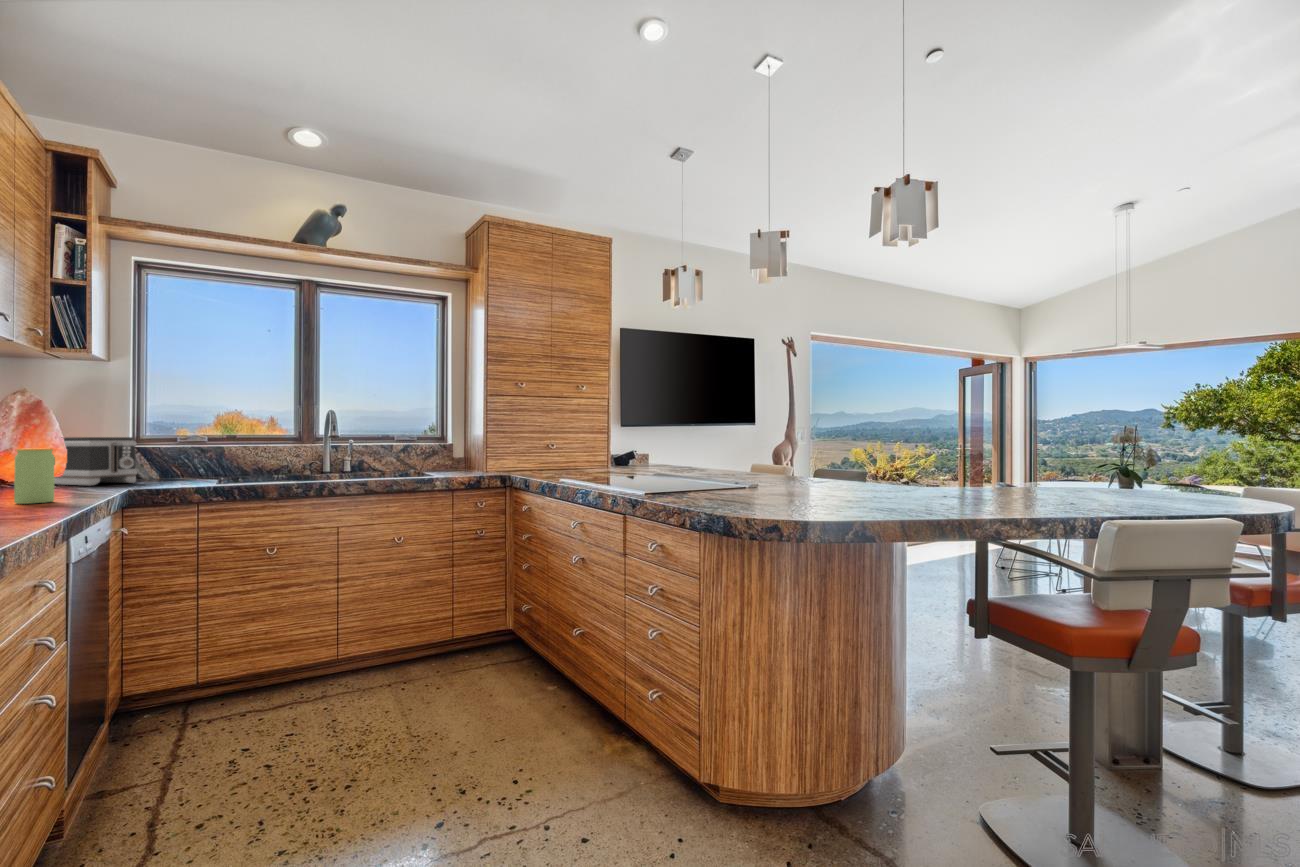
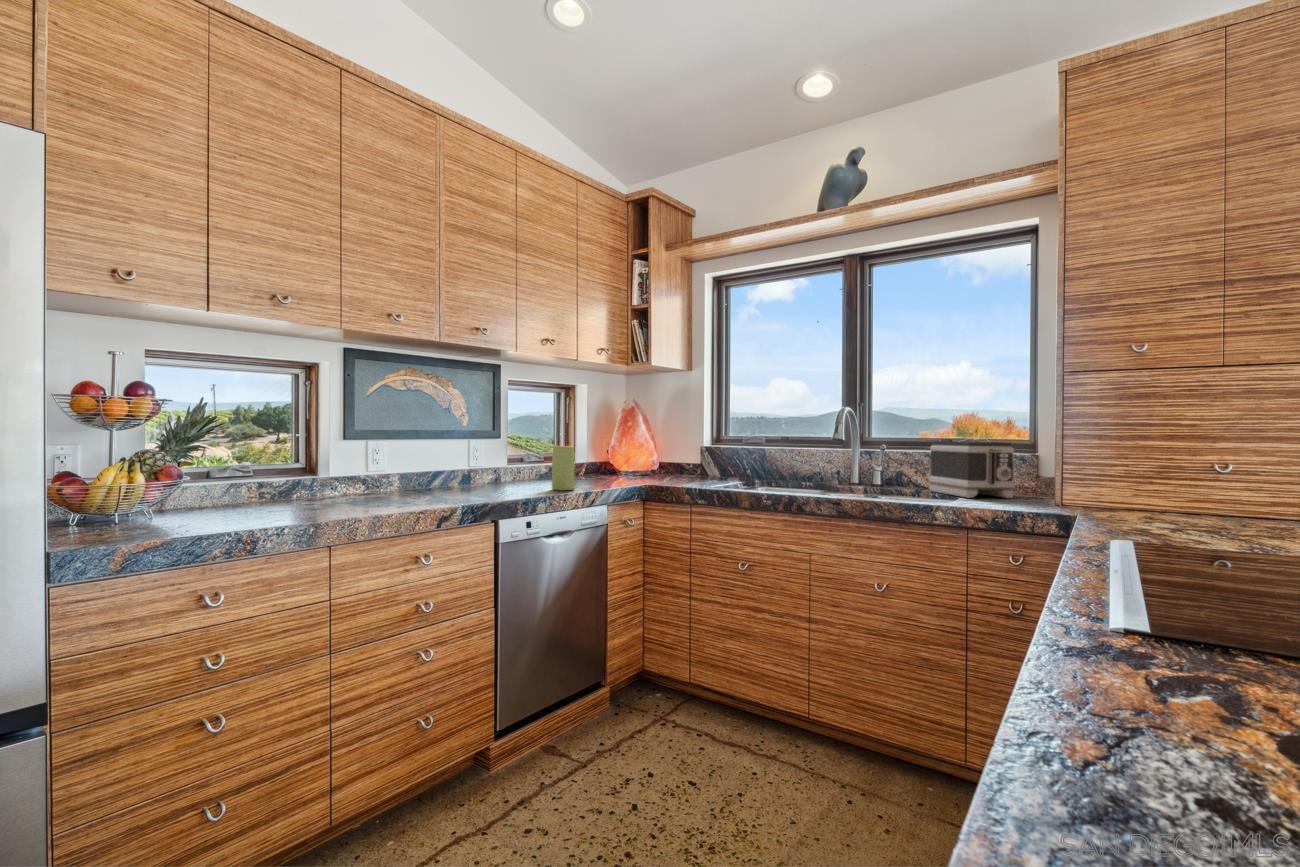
toaster: present [54,437,137,485] -> present [929,442,1015,498]

